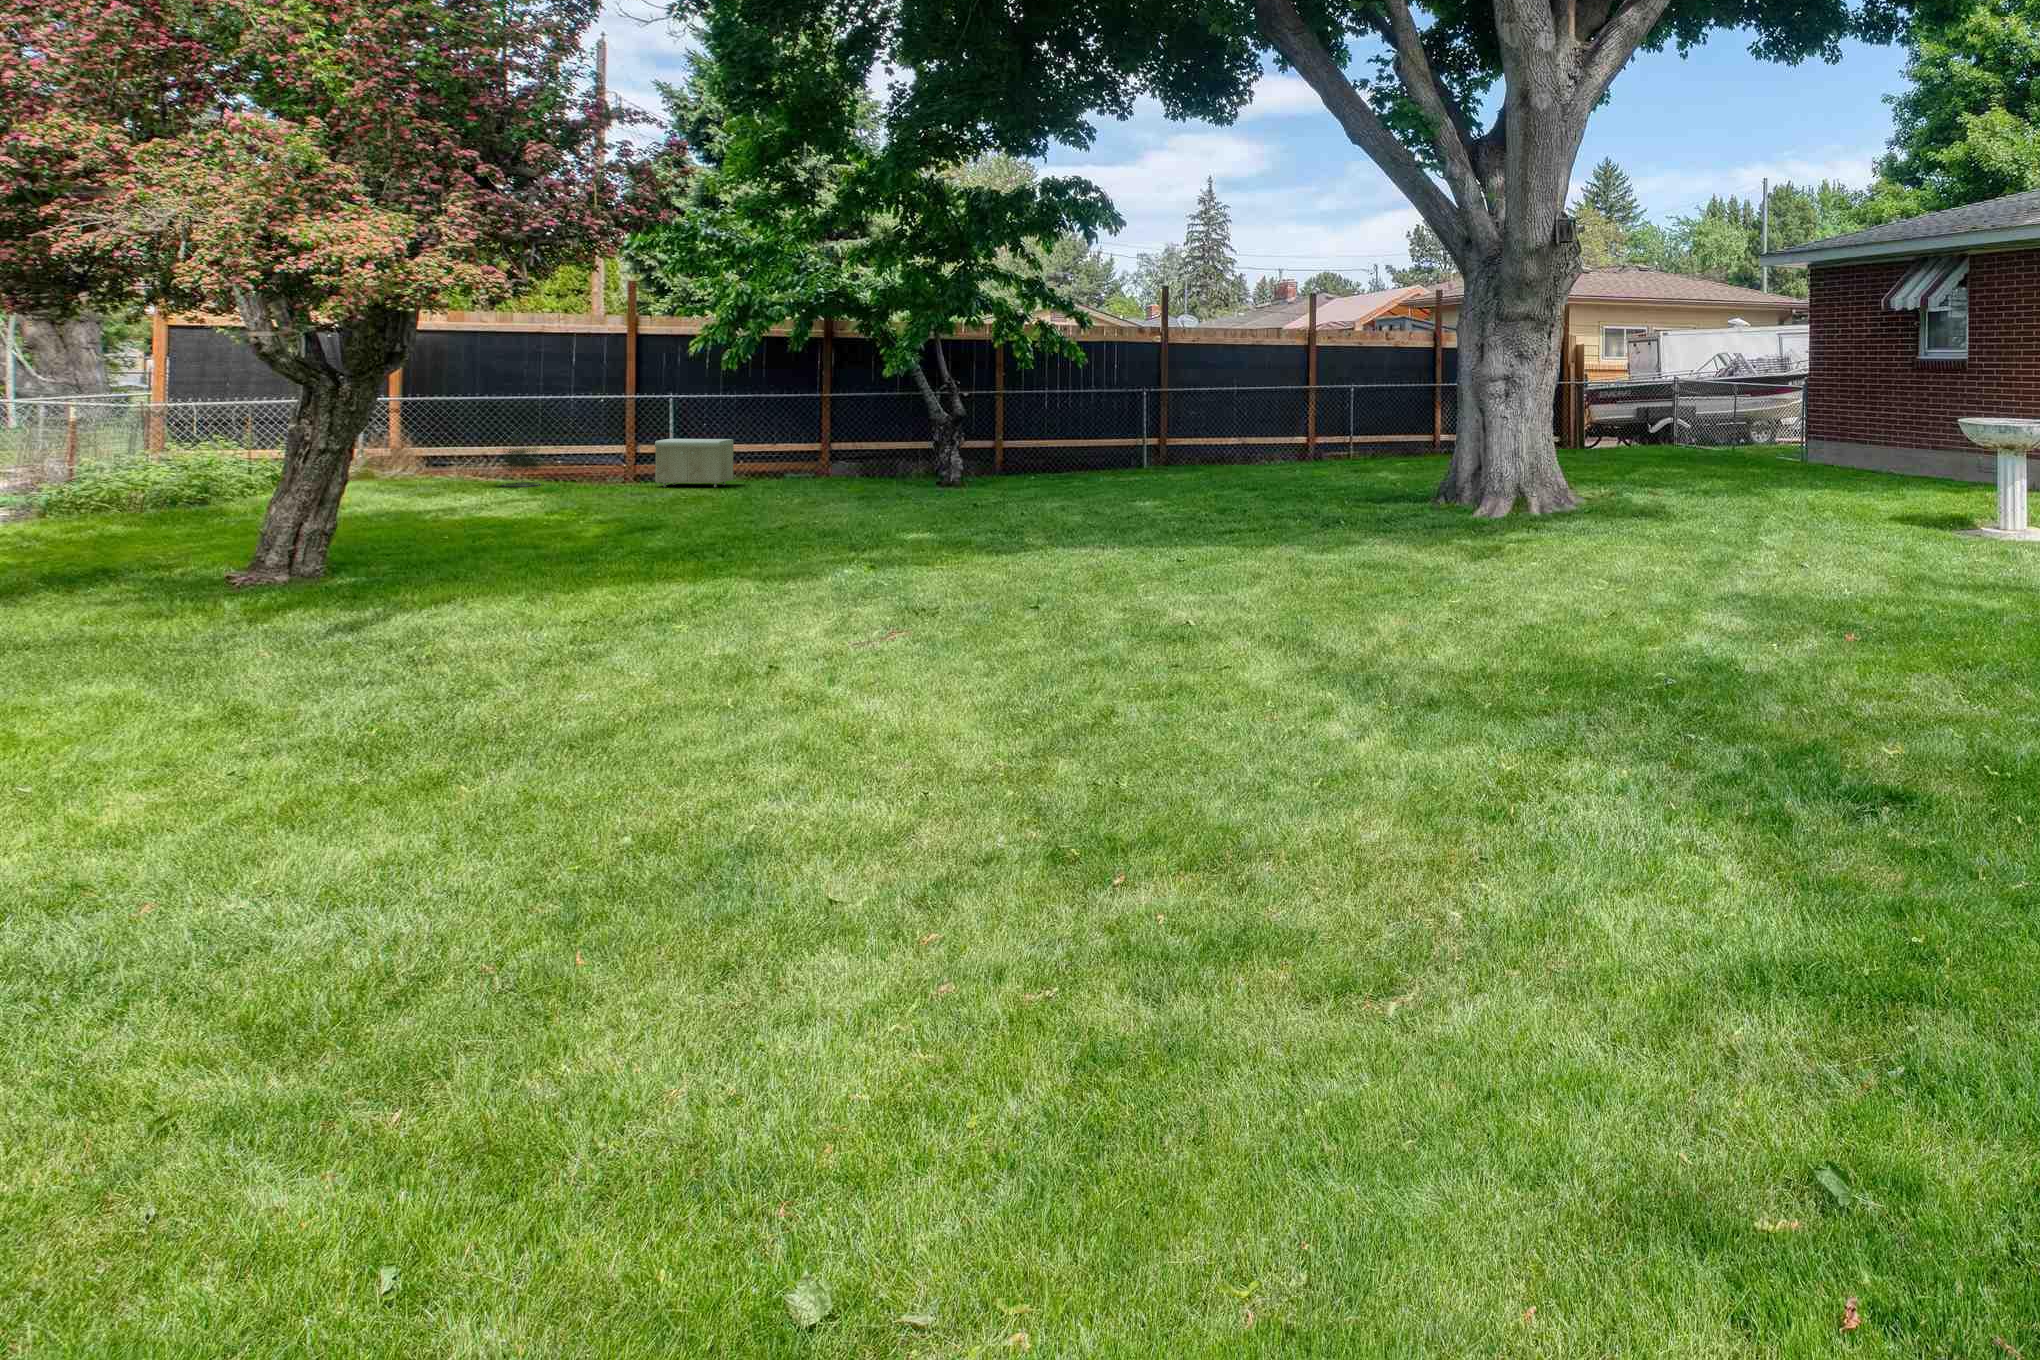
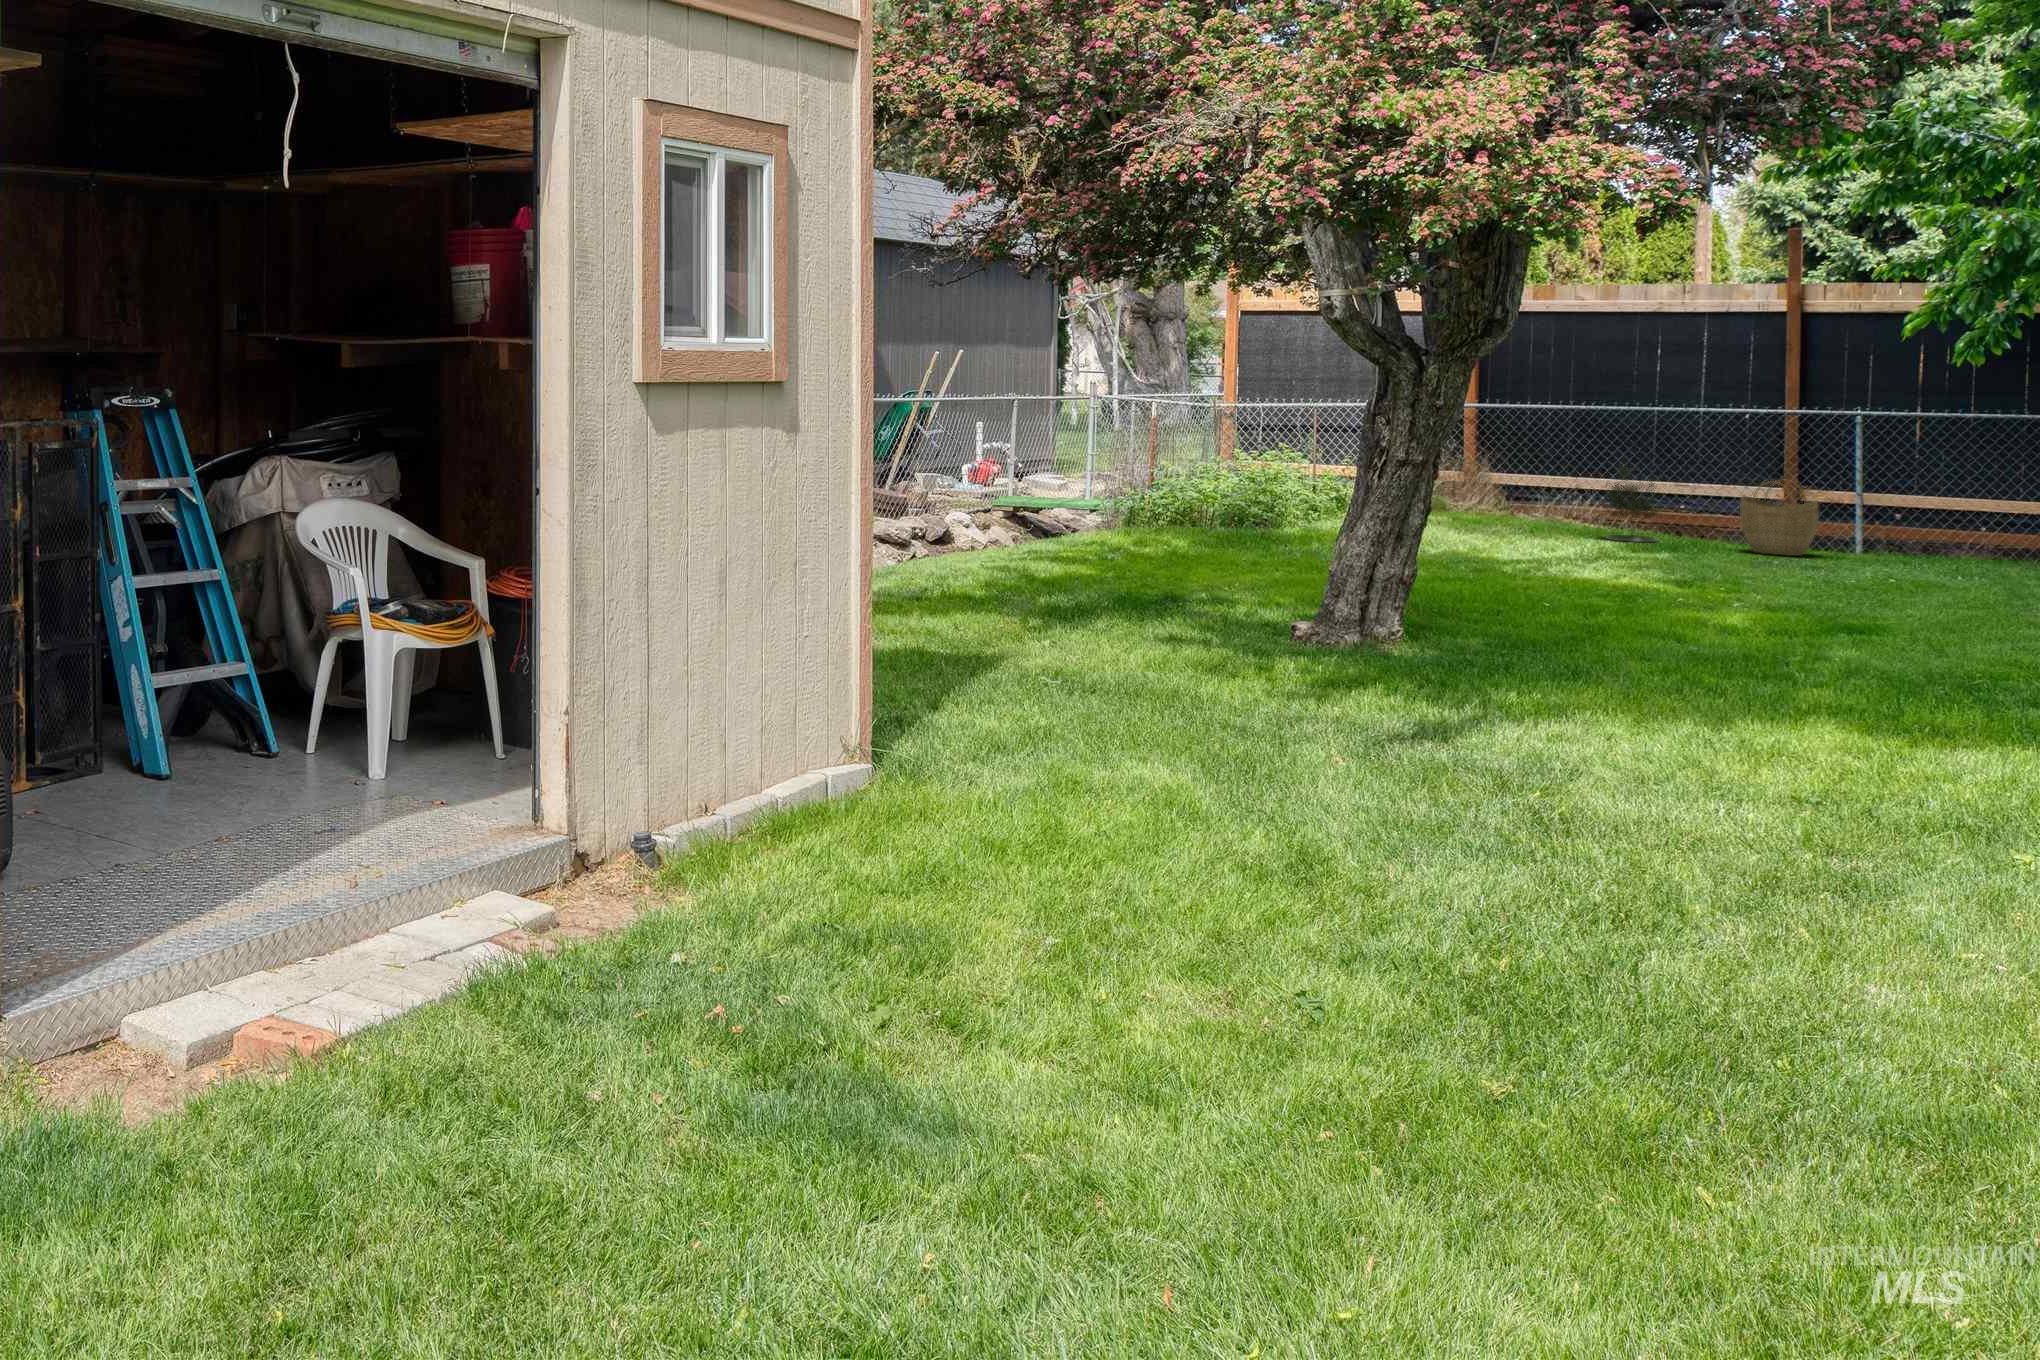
storage bench: present [655,439,734,487] -> none [1840,482,1980,570]
woven basket: none [594,440,643,487] -> present [1740,481,1819,556]

